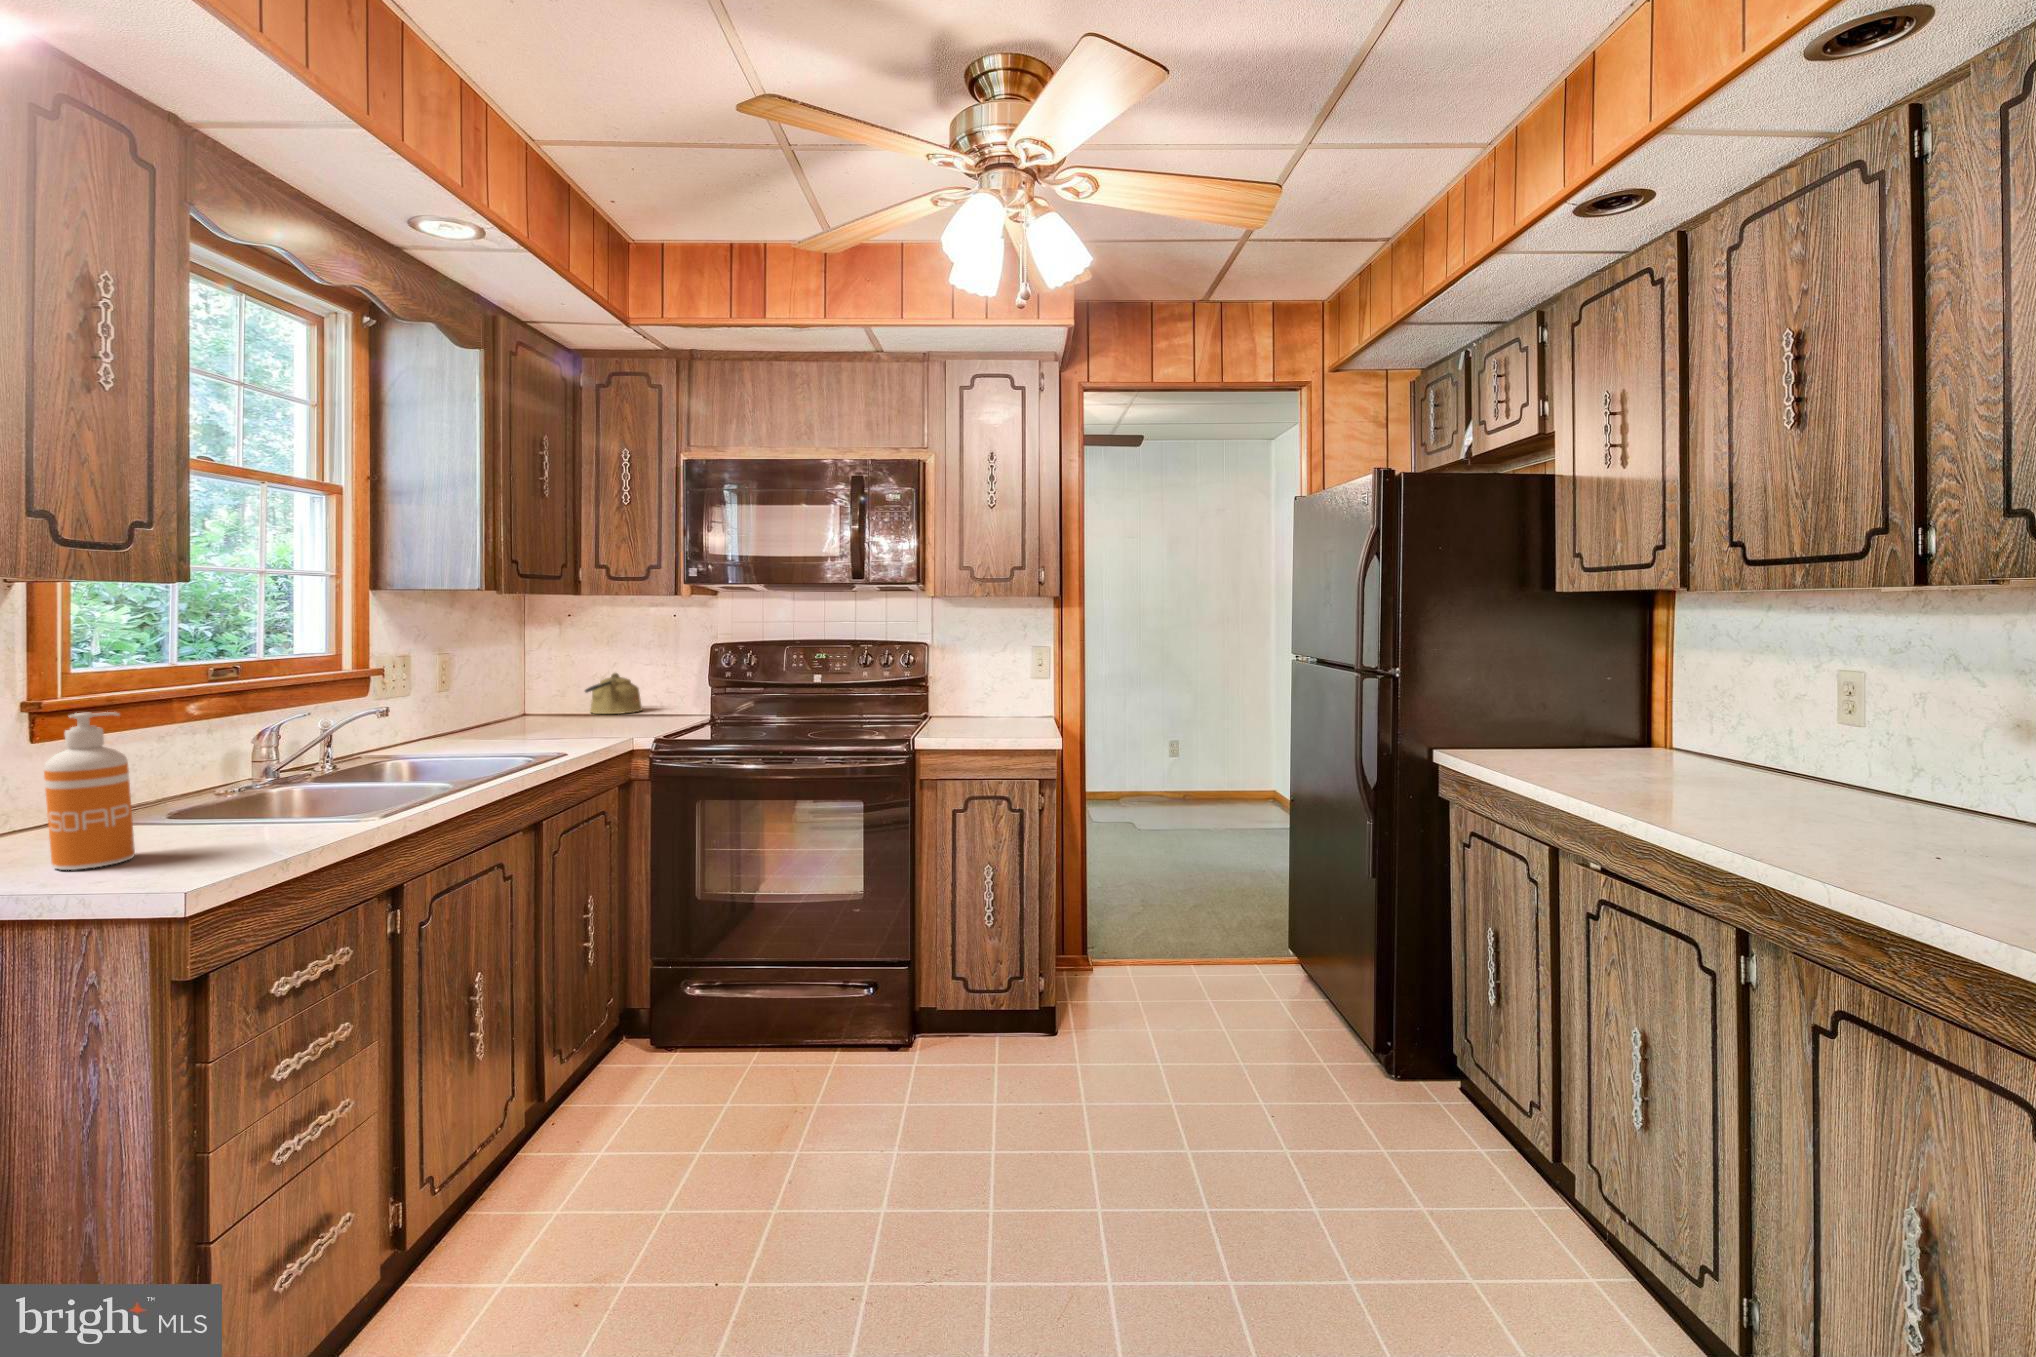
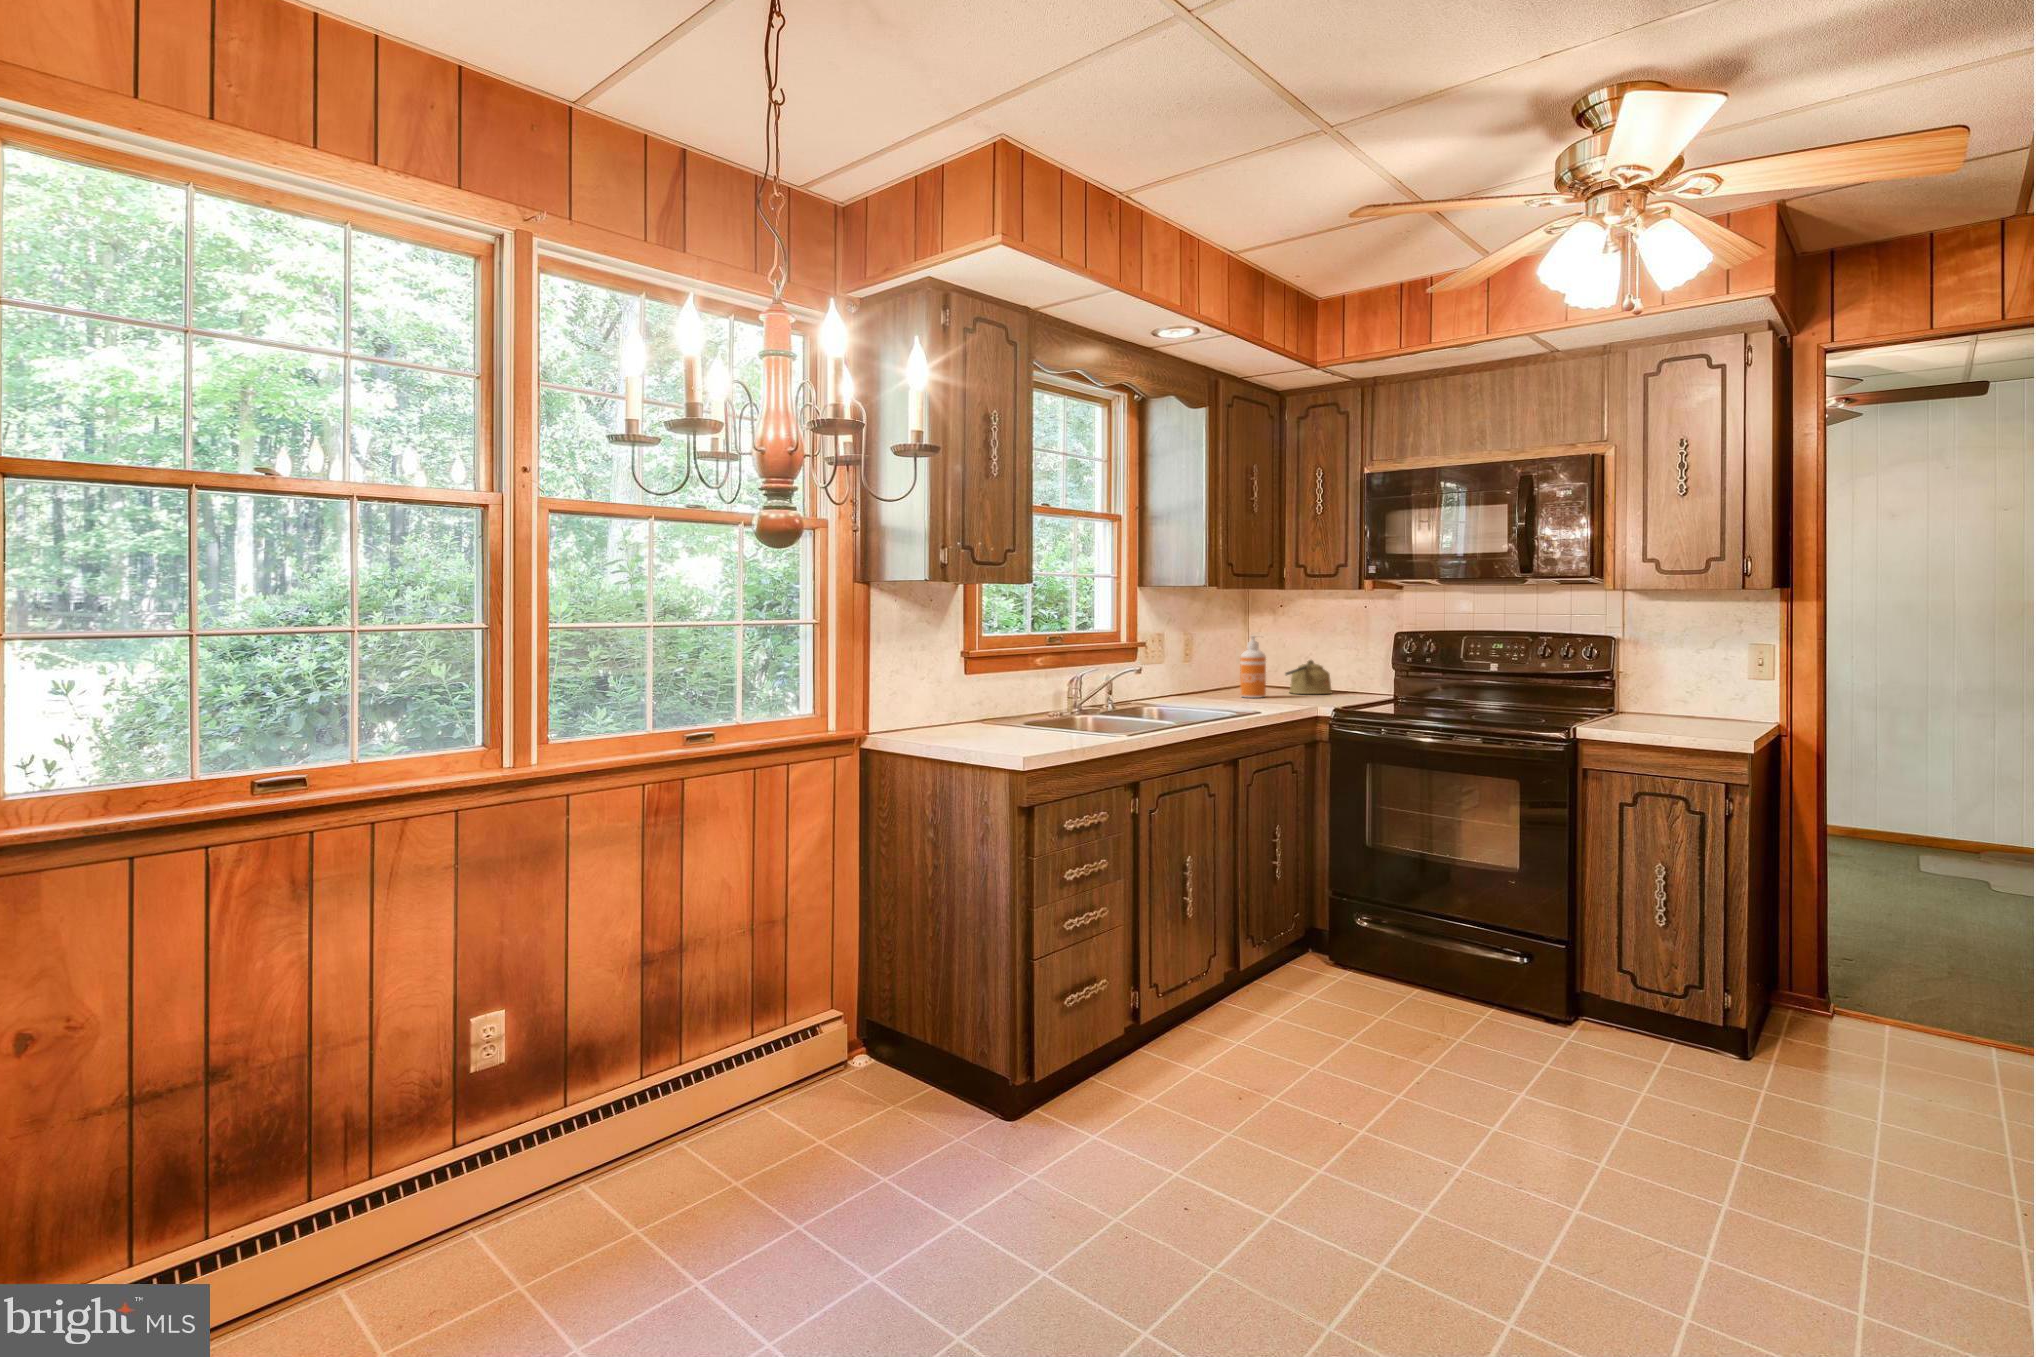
soap dispenser: present [44,712,135,870] -> present [1240,636,1266,698]

